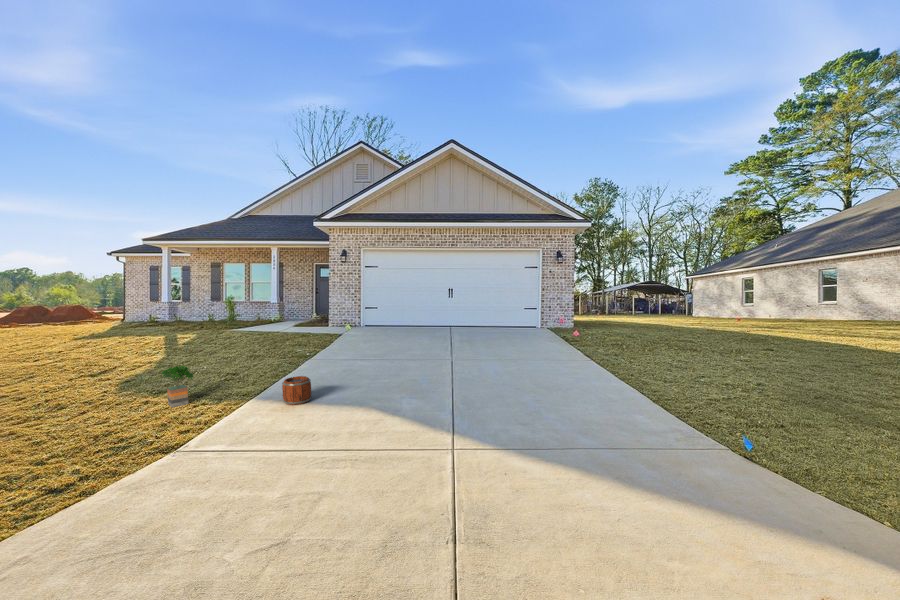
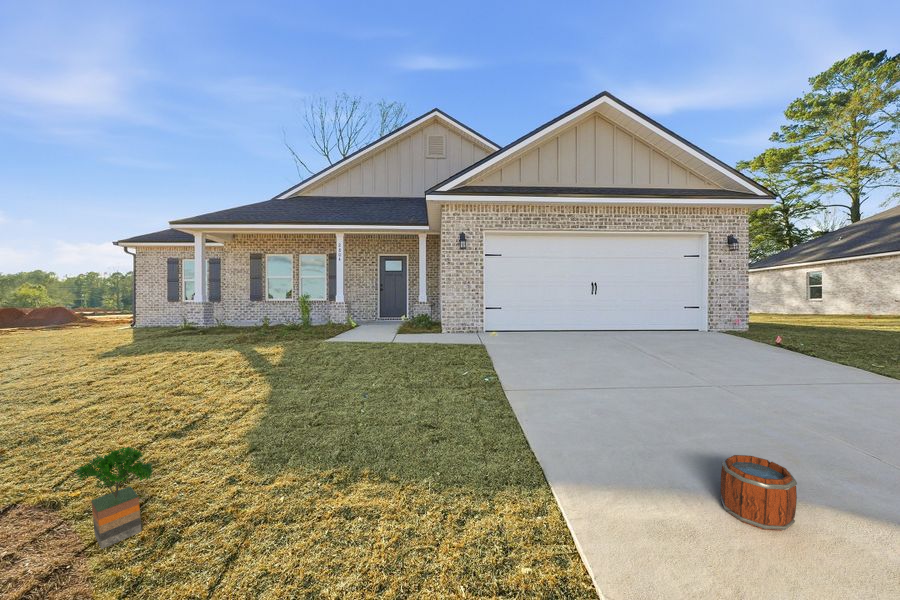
potted tree: present [162,366,193,407] -> present [75,447,153,549]

